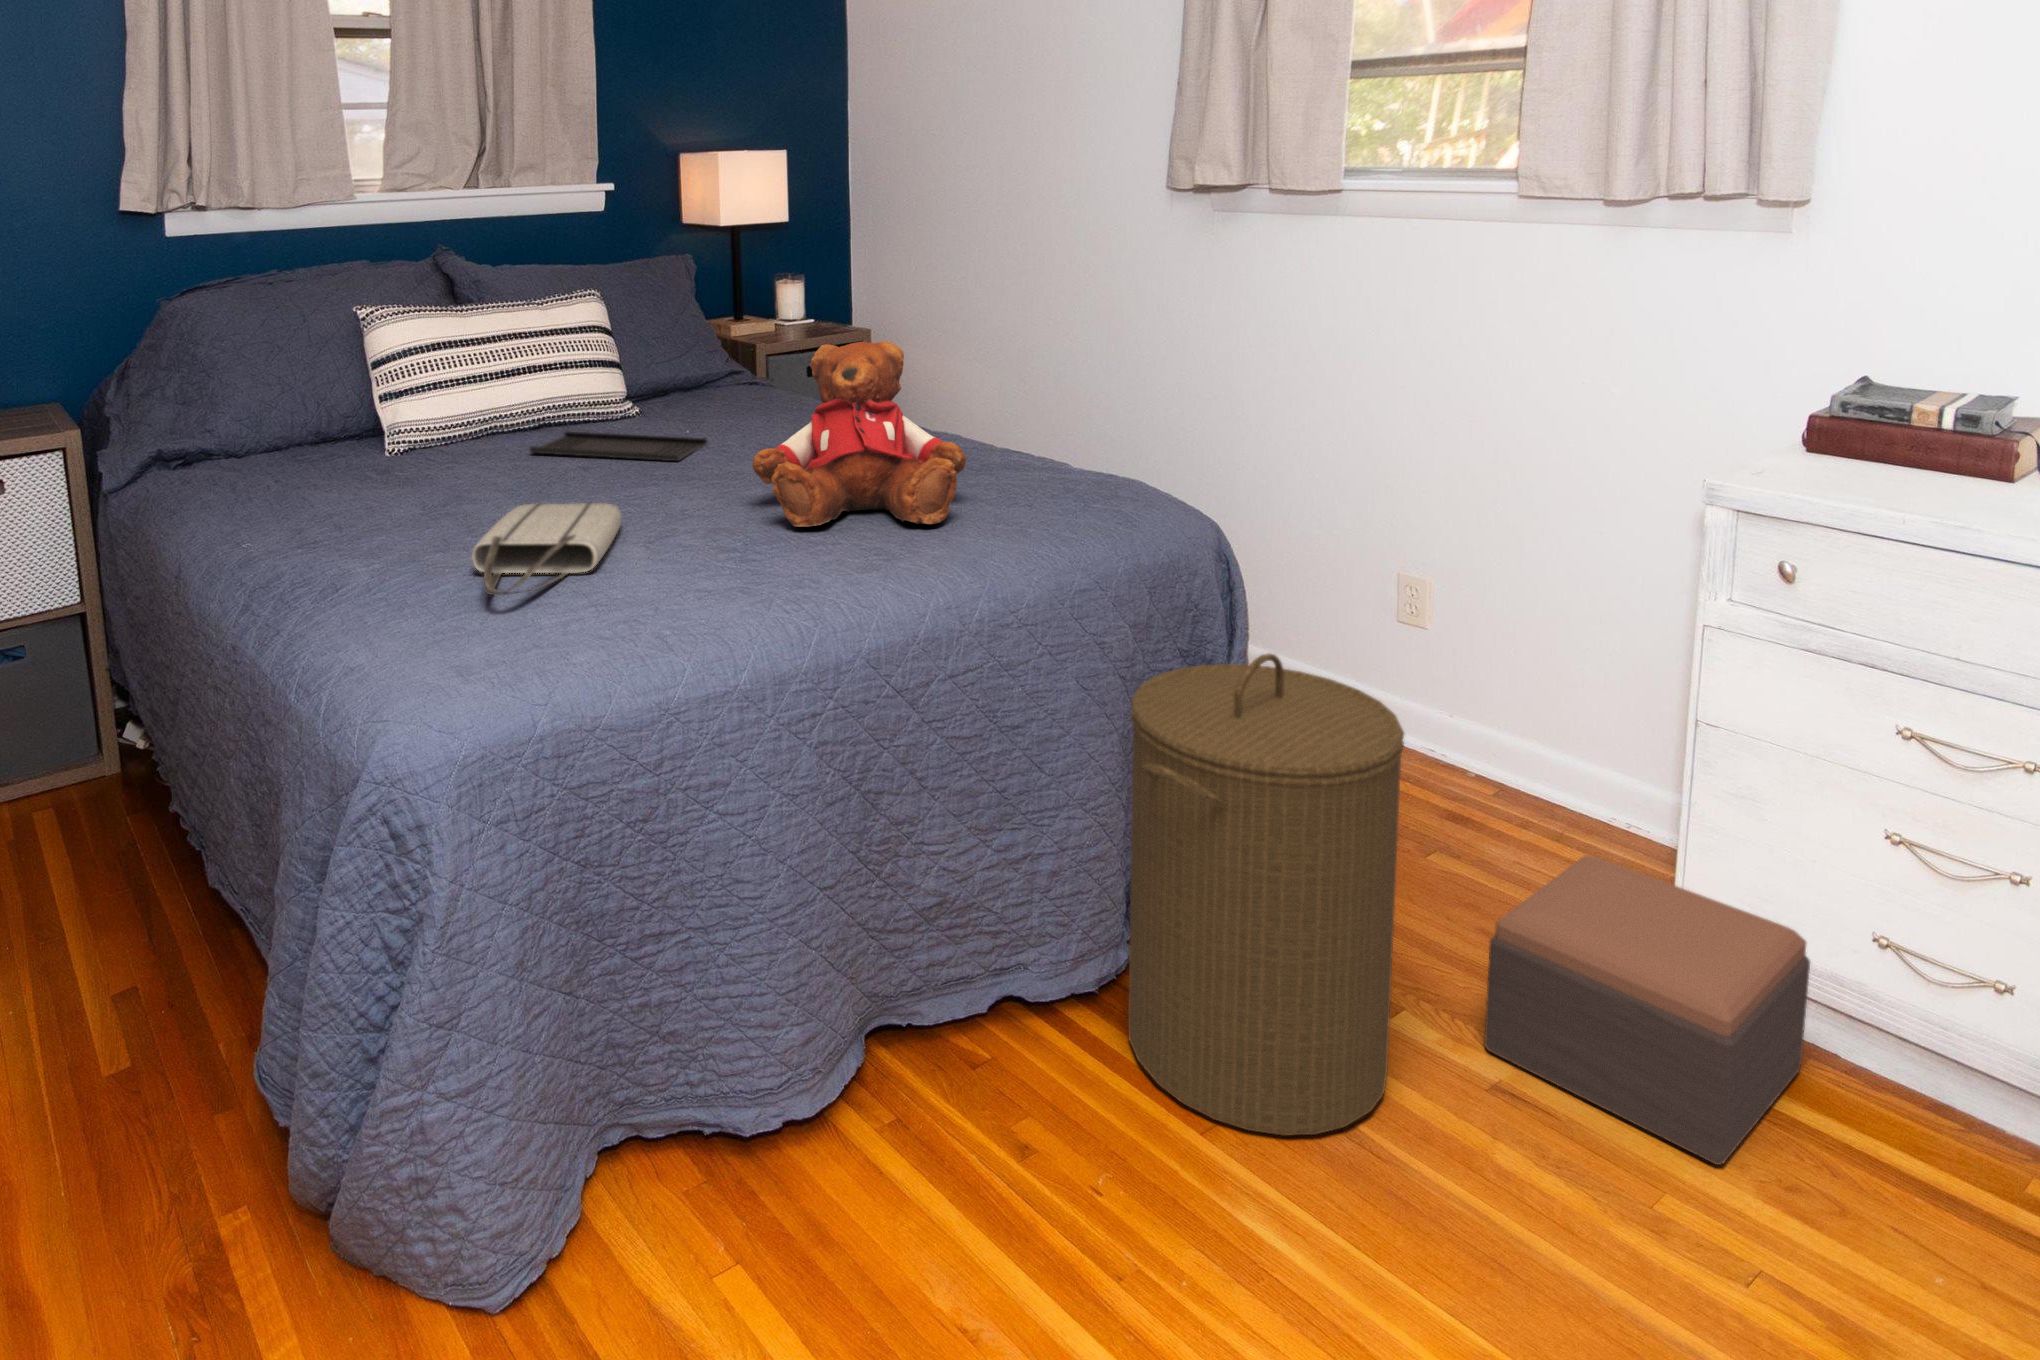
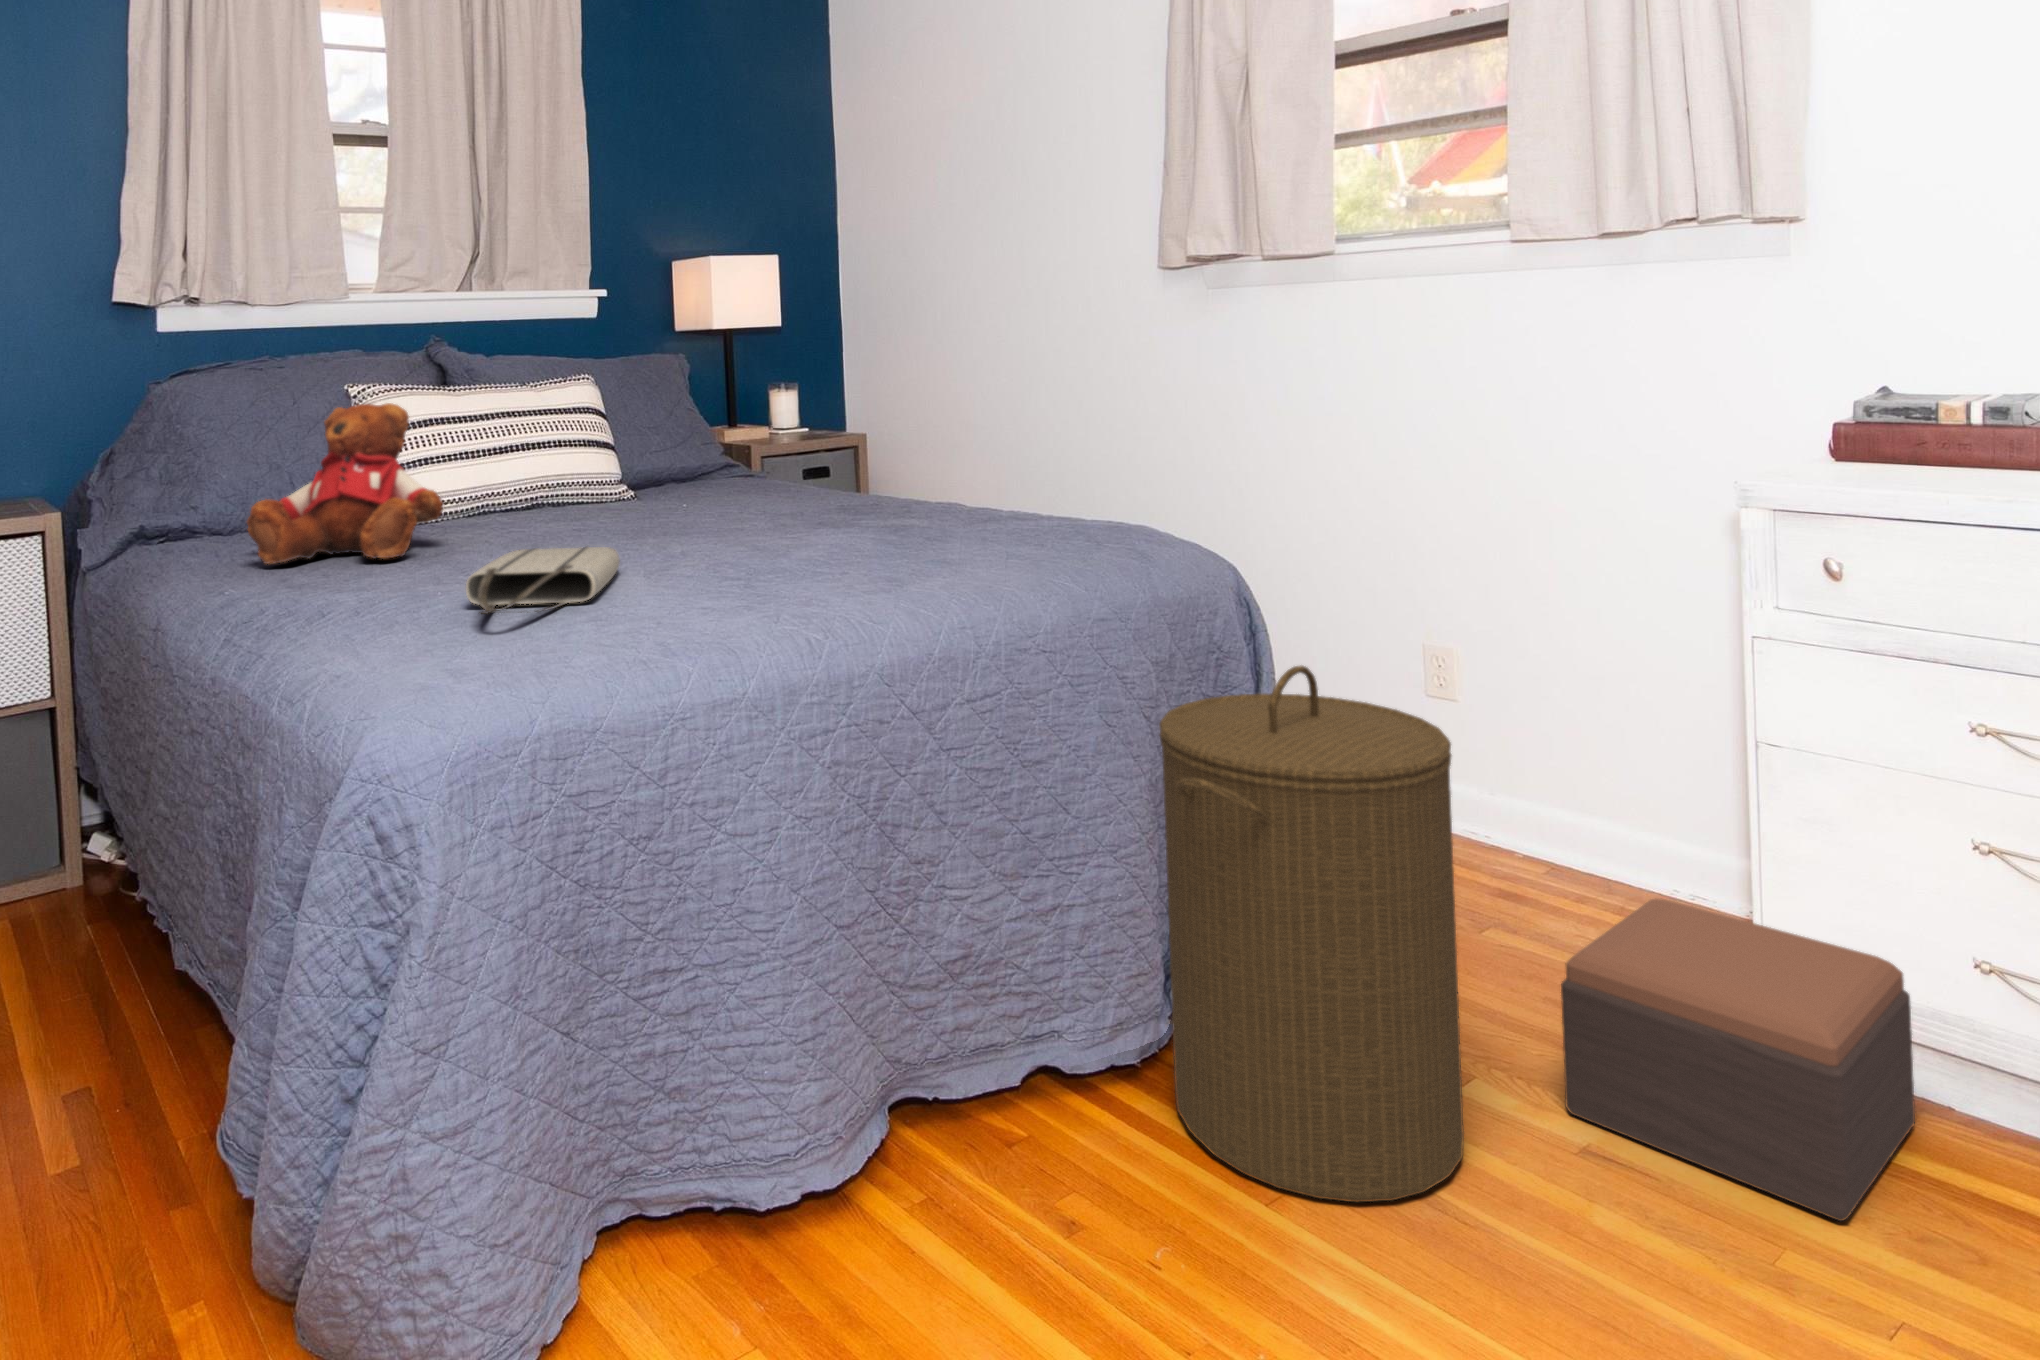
teddy bear: present [753,341,966,527] -> present [247,403,443,564]
tray: present [530,431,708,461] -> none [523,508,705,526]

